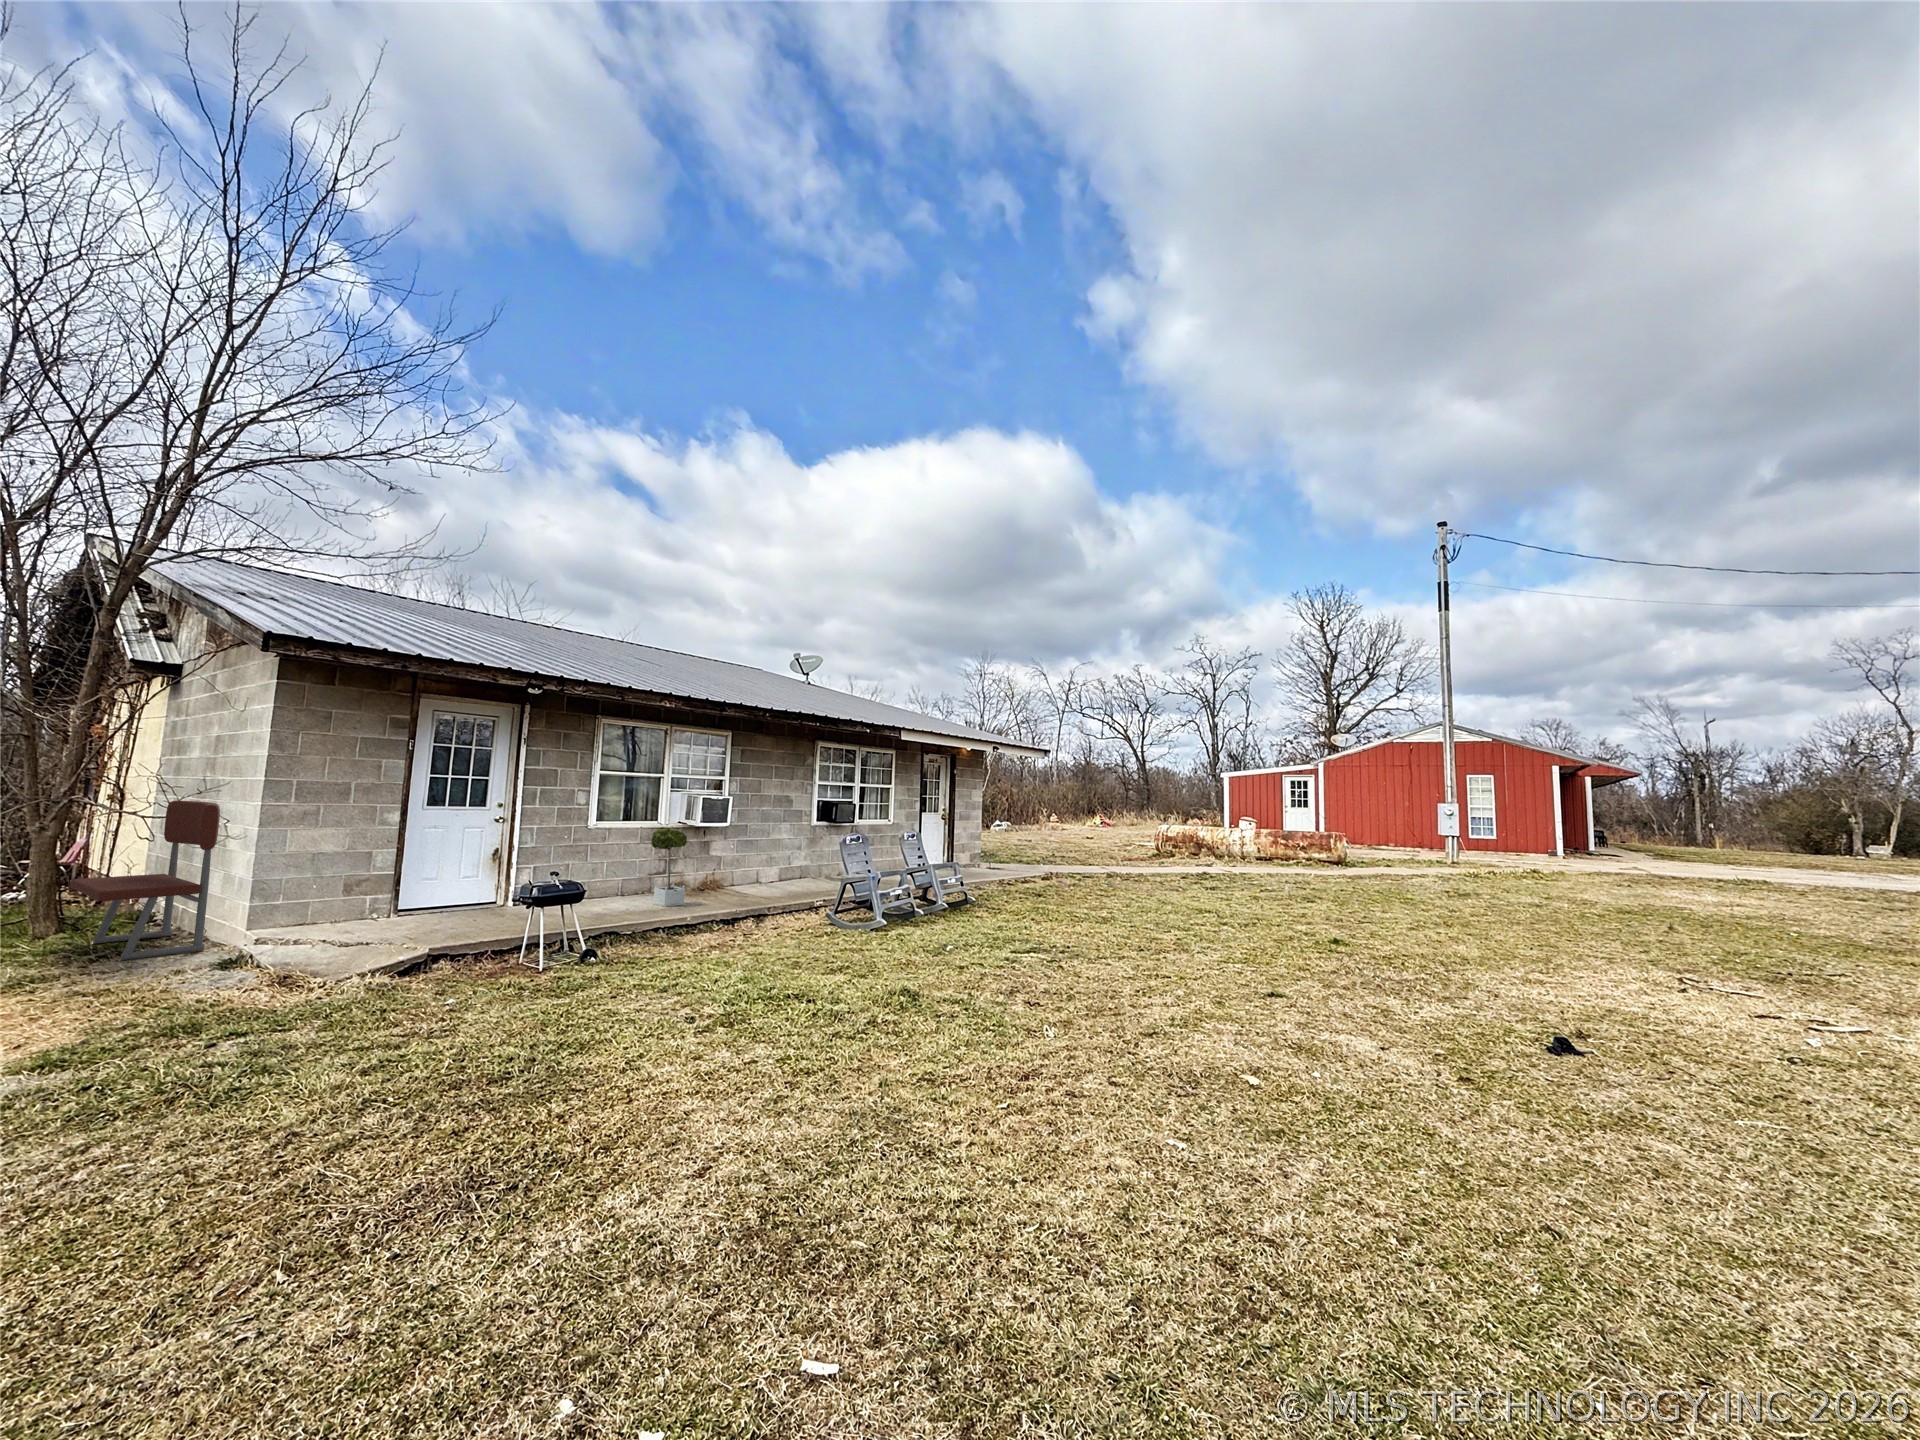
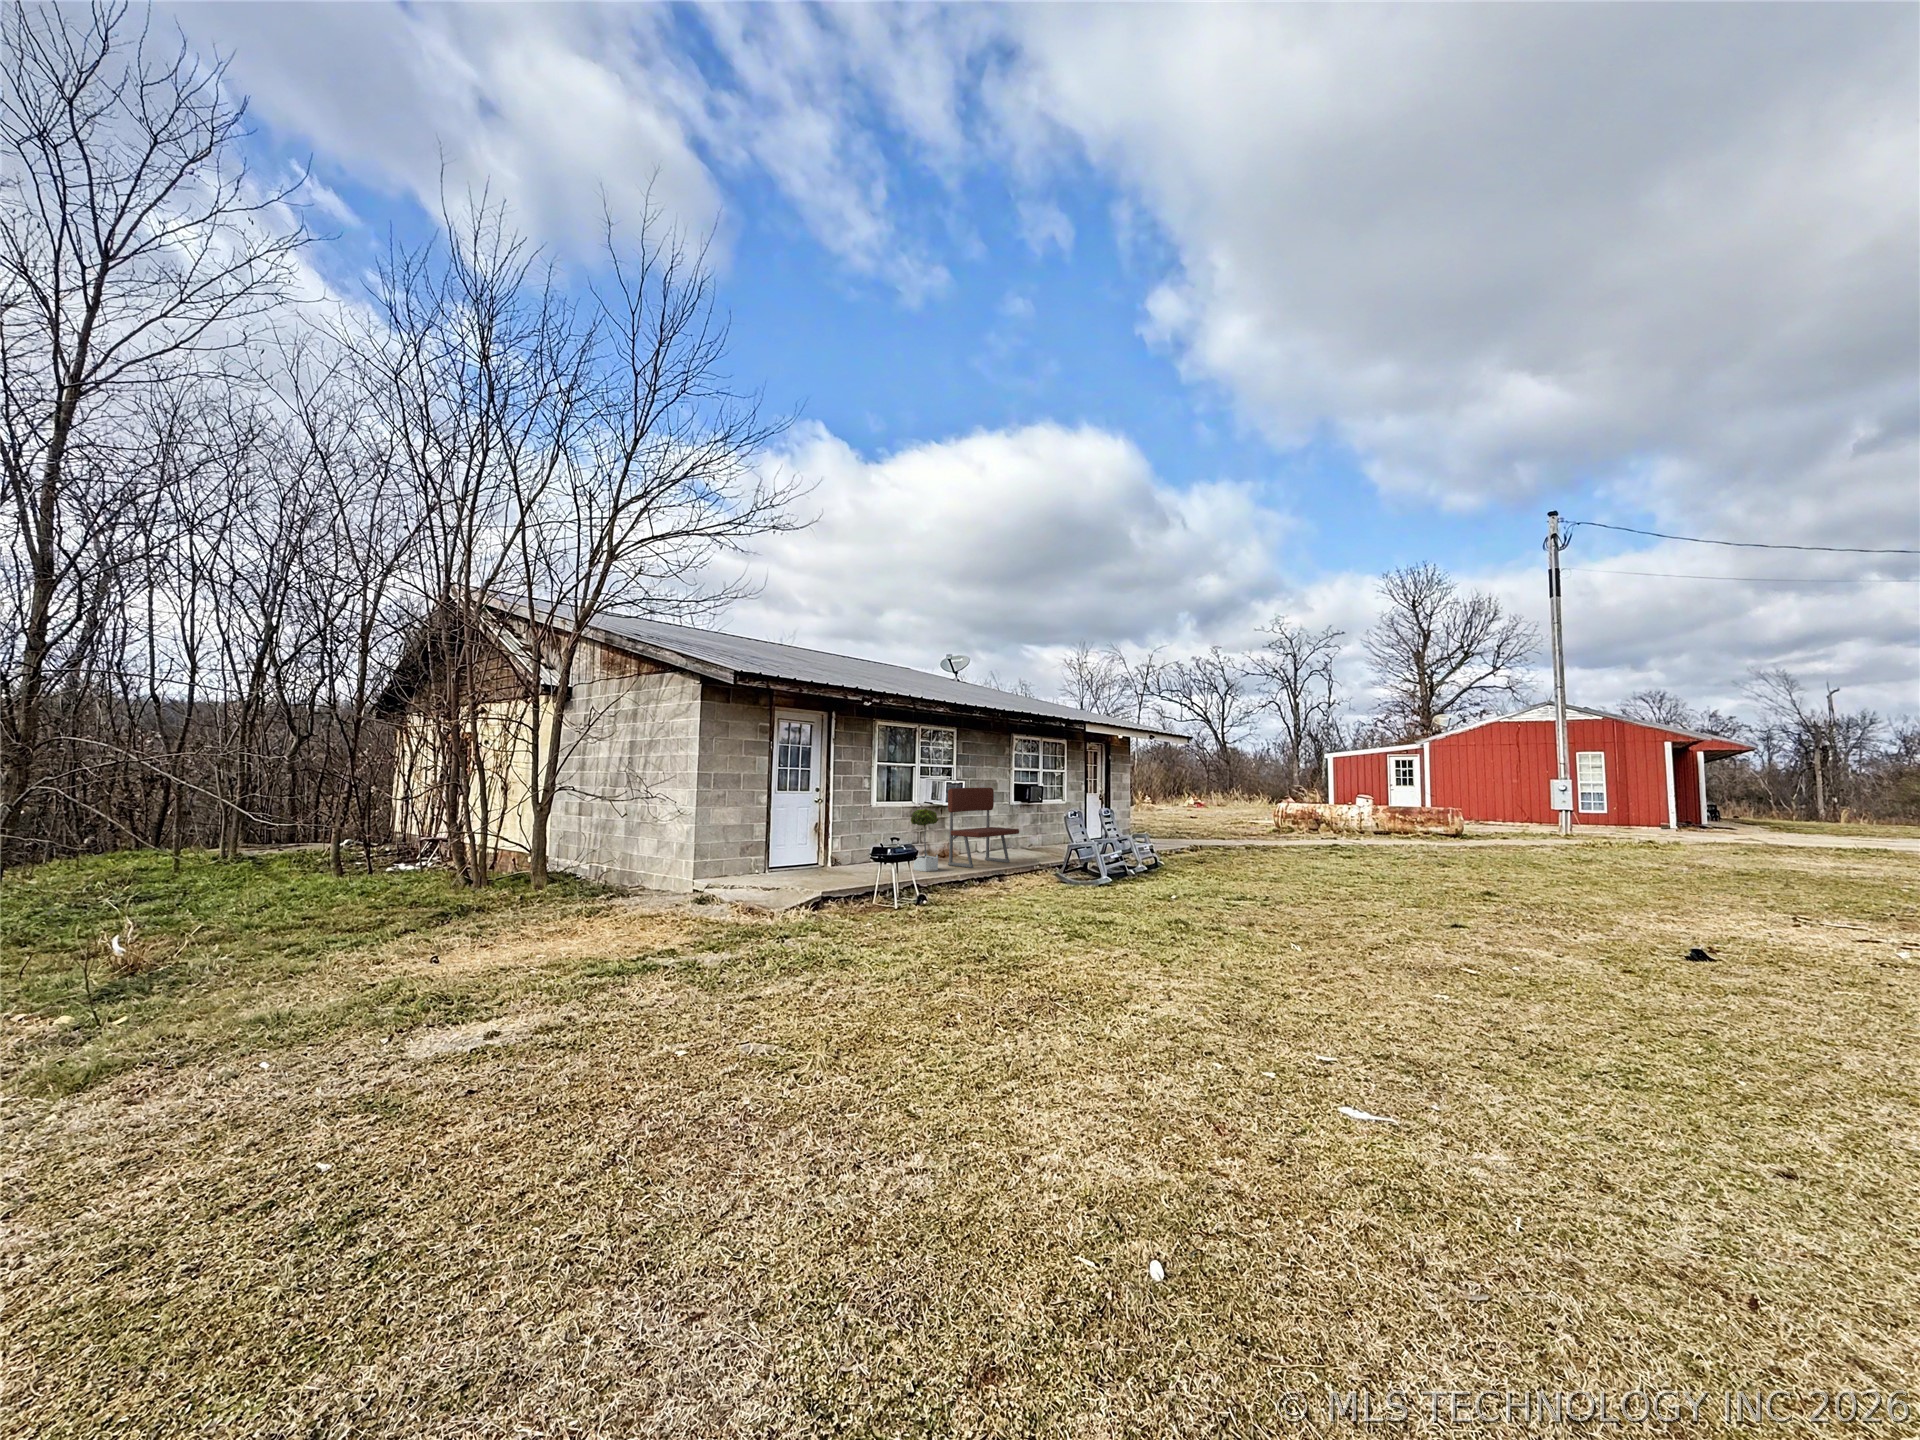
bench: present [70,801,220,960] -> present [948,788,1019,868]

